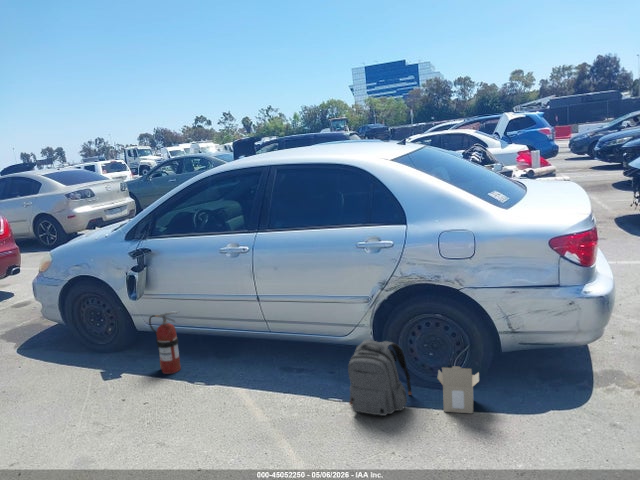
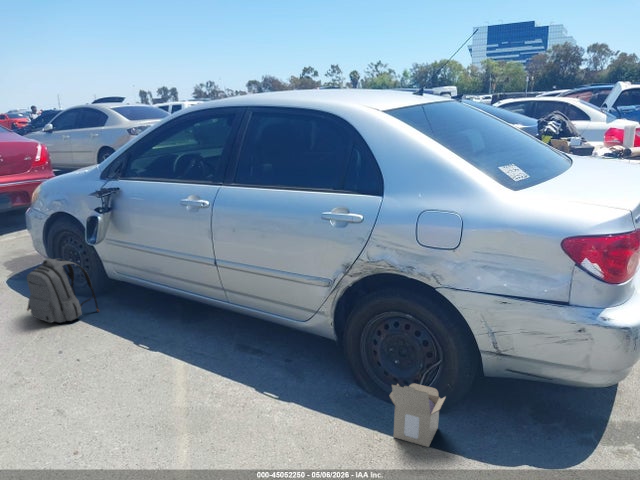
fire extinguisher: present [149,311,181,374] -> none [108,263,138,330]
backpack: present [348,339,412,416] -> present [26,258,99,323]

